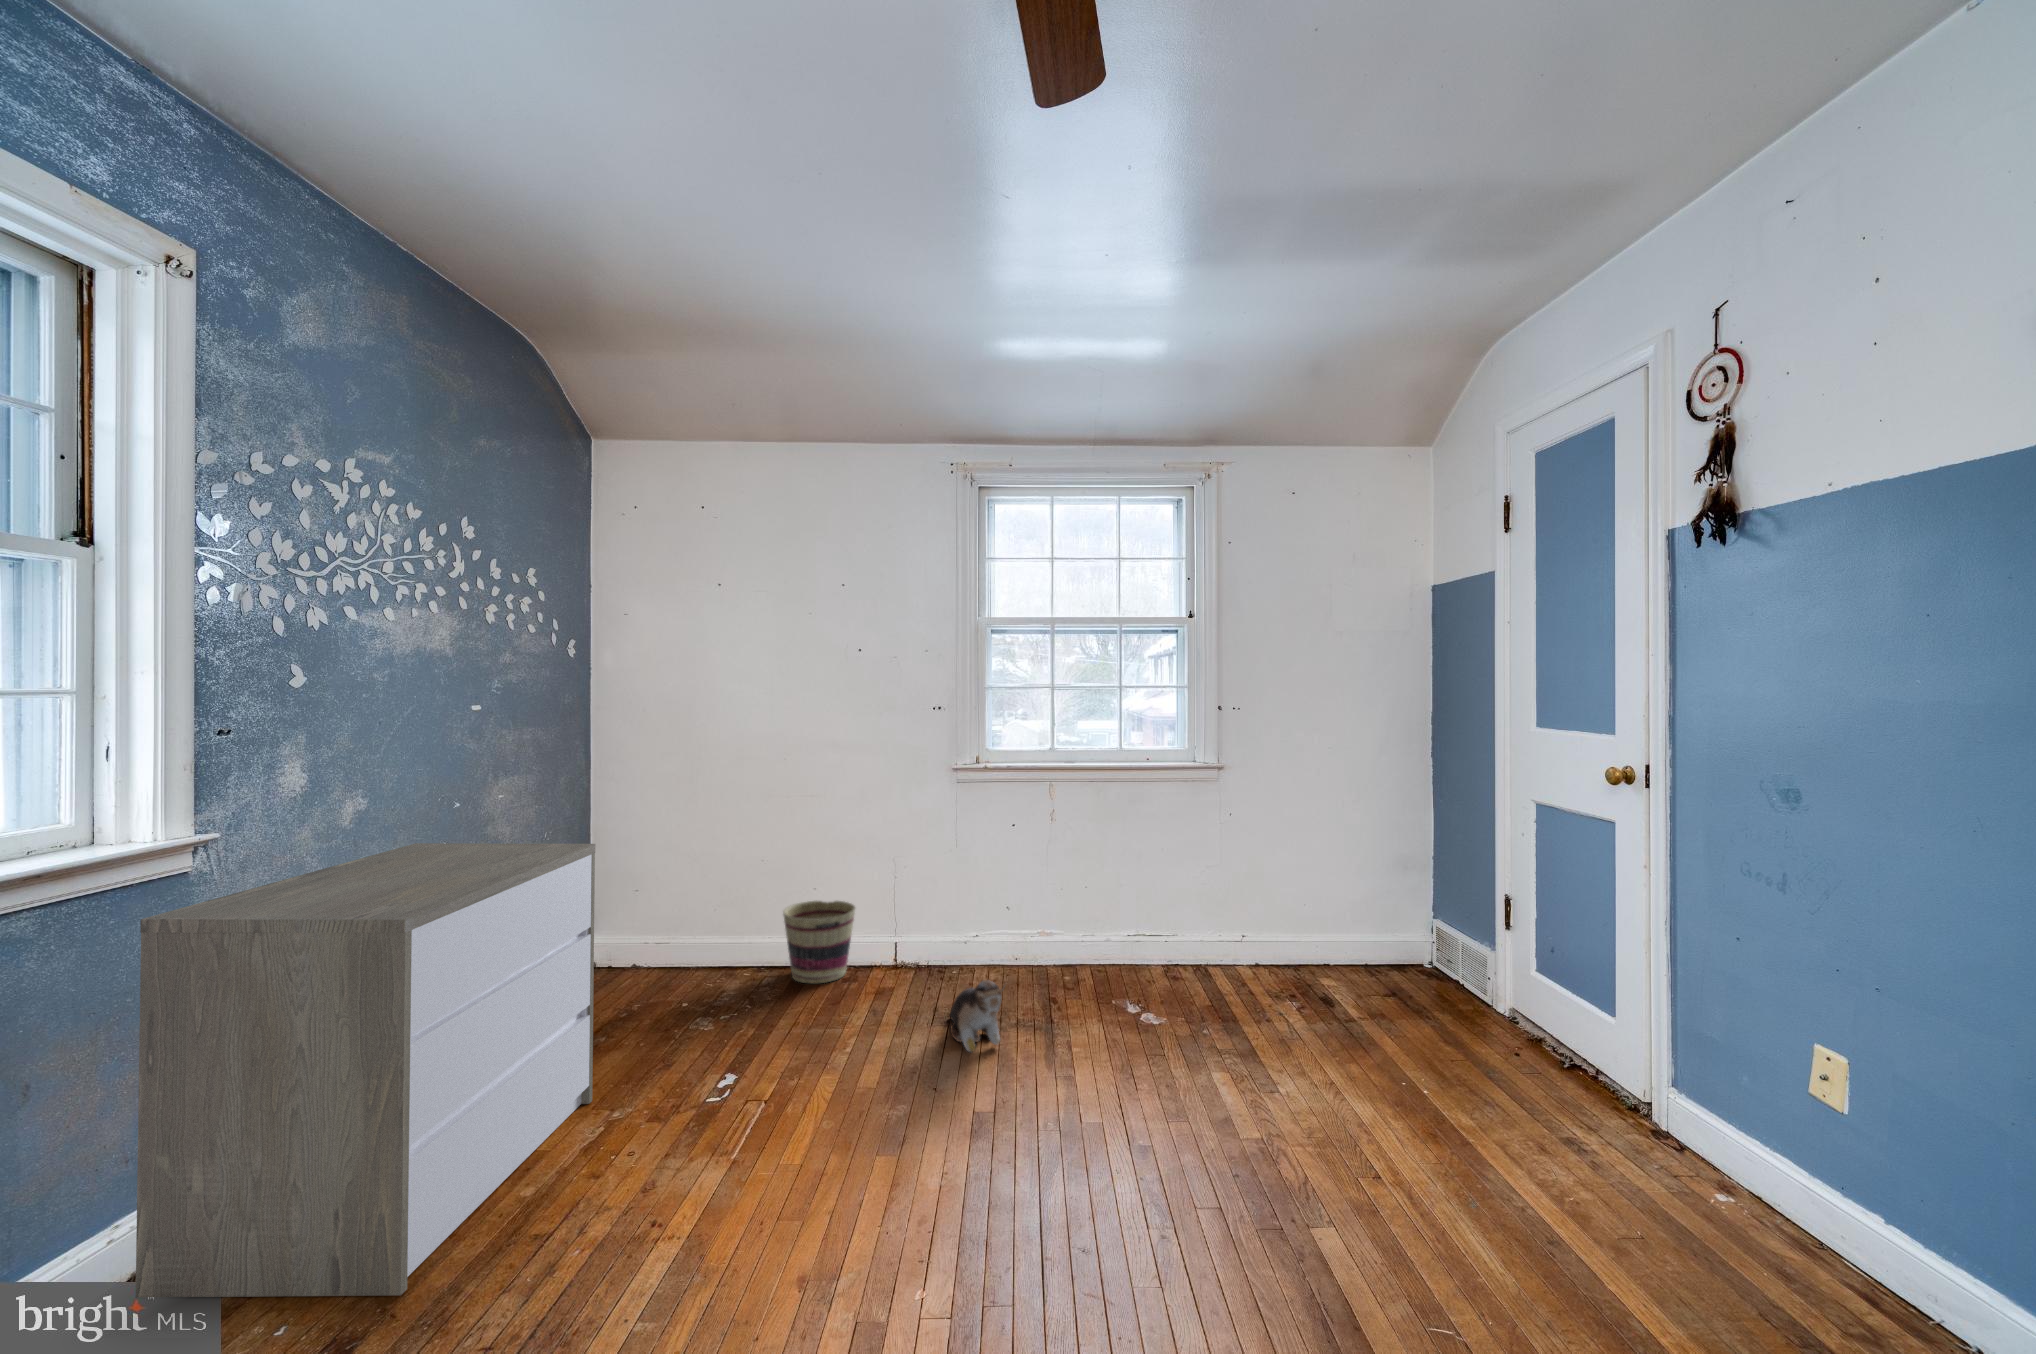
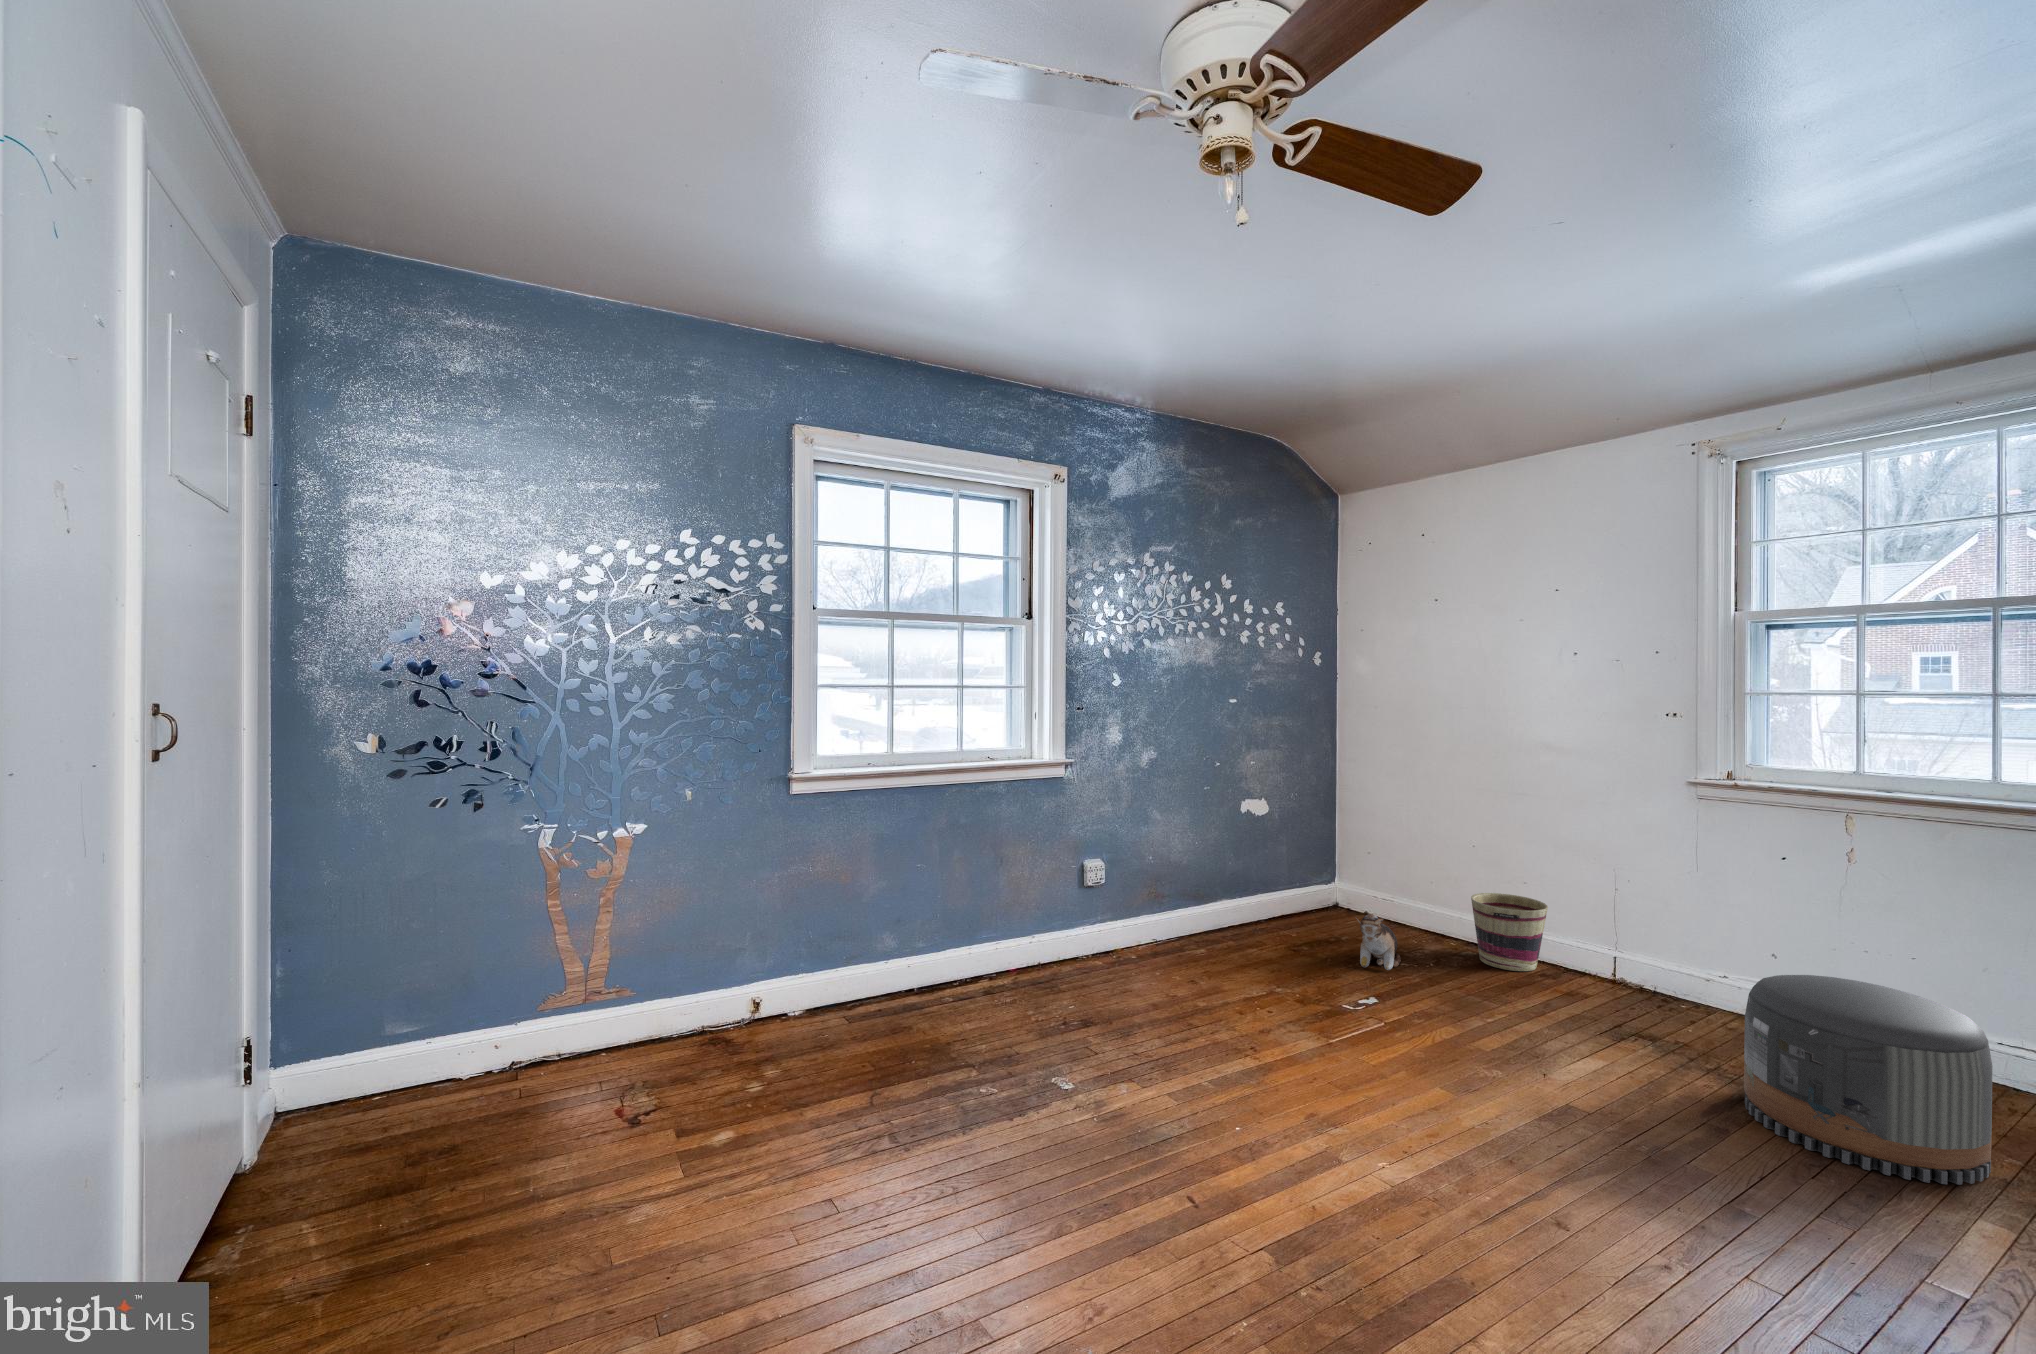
dresser: present [136,843,595,1298] -> none [1039,782,1265,1008]
pouf: none [1080,908,1220,1058] -> present [1744,975,1992,1185]
plush toy: present [950,980,1006,1052] -> present [1356,914,1401,970]

